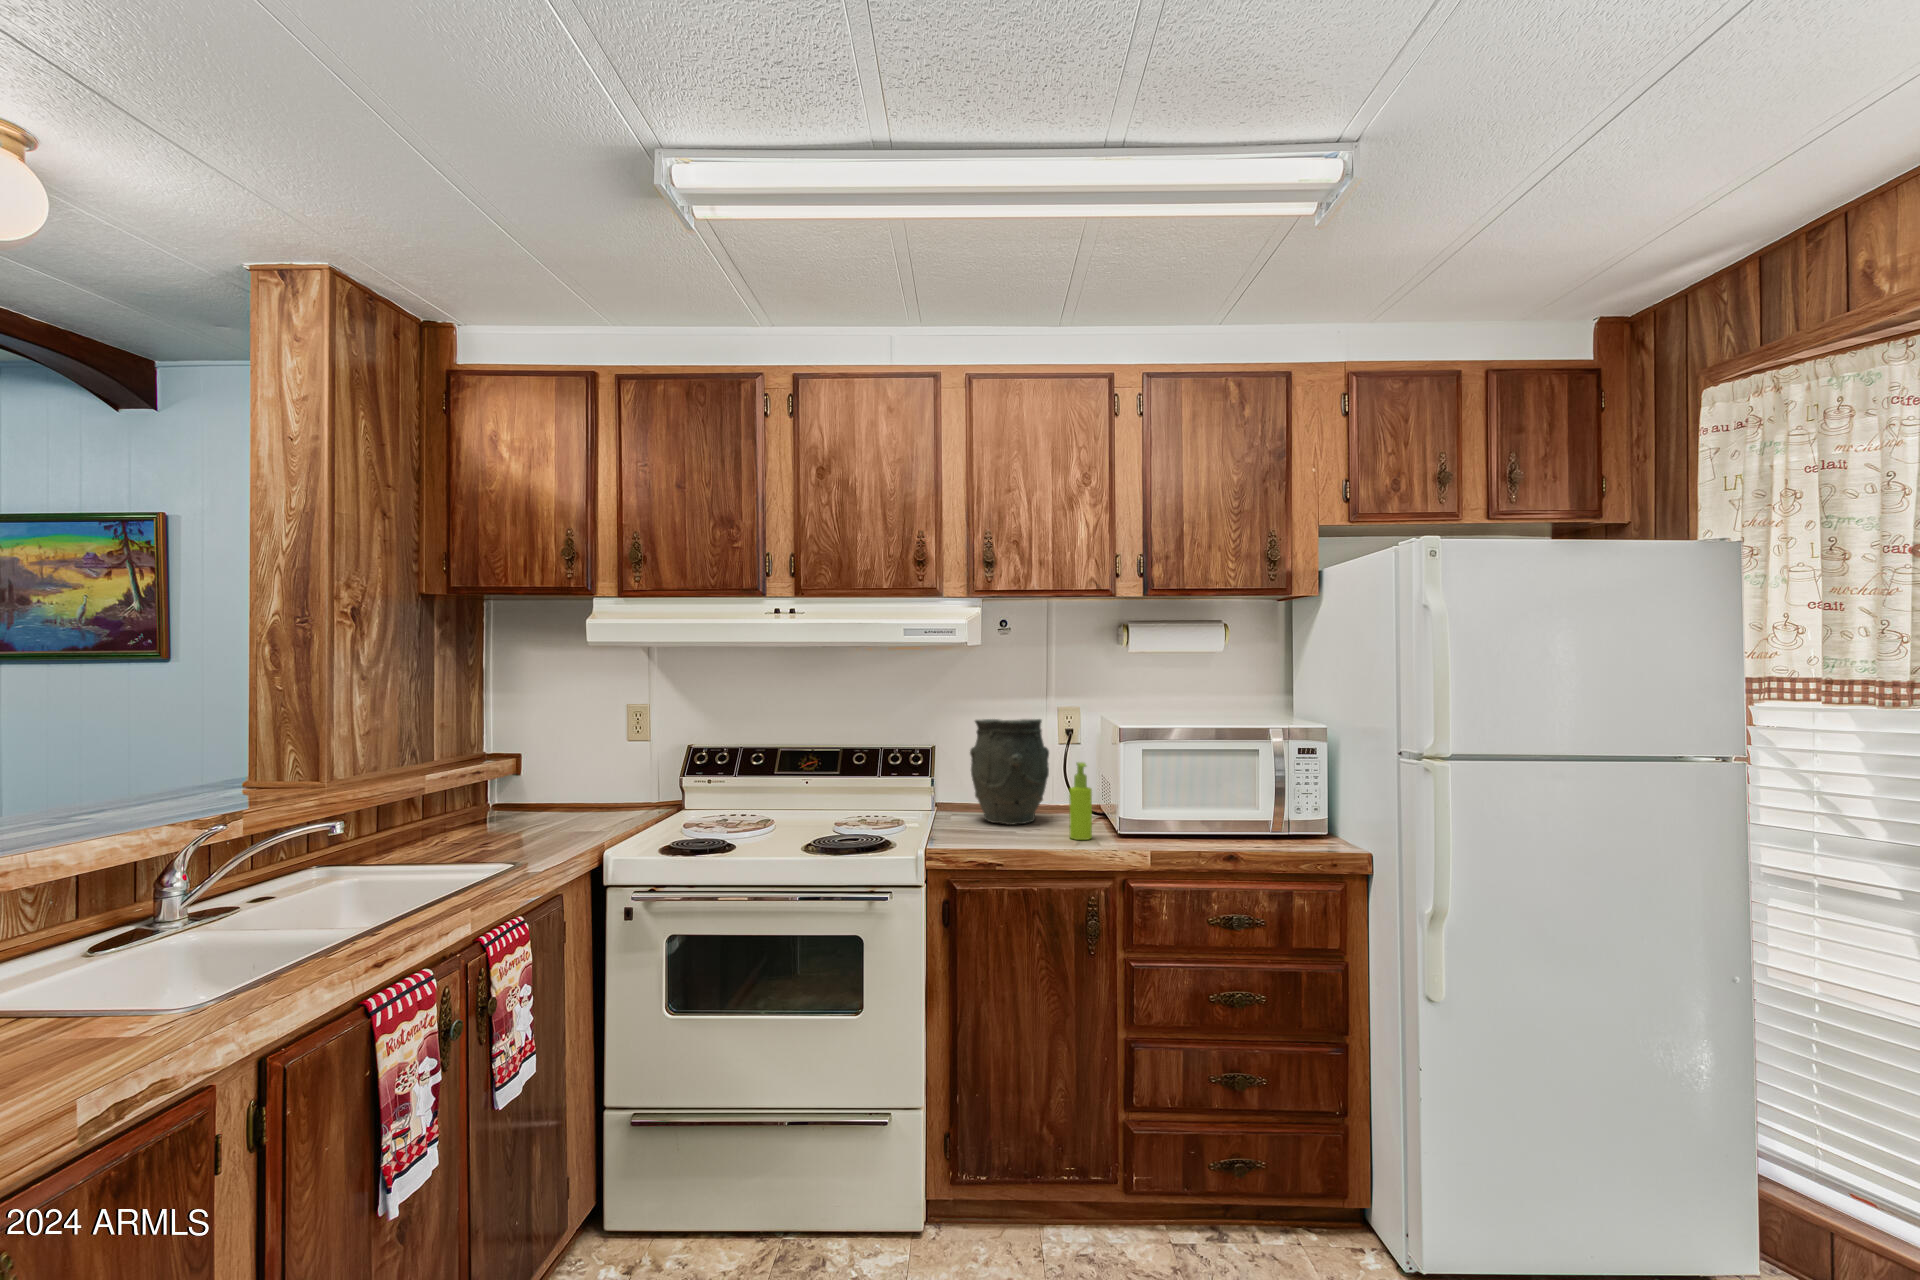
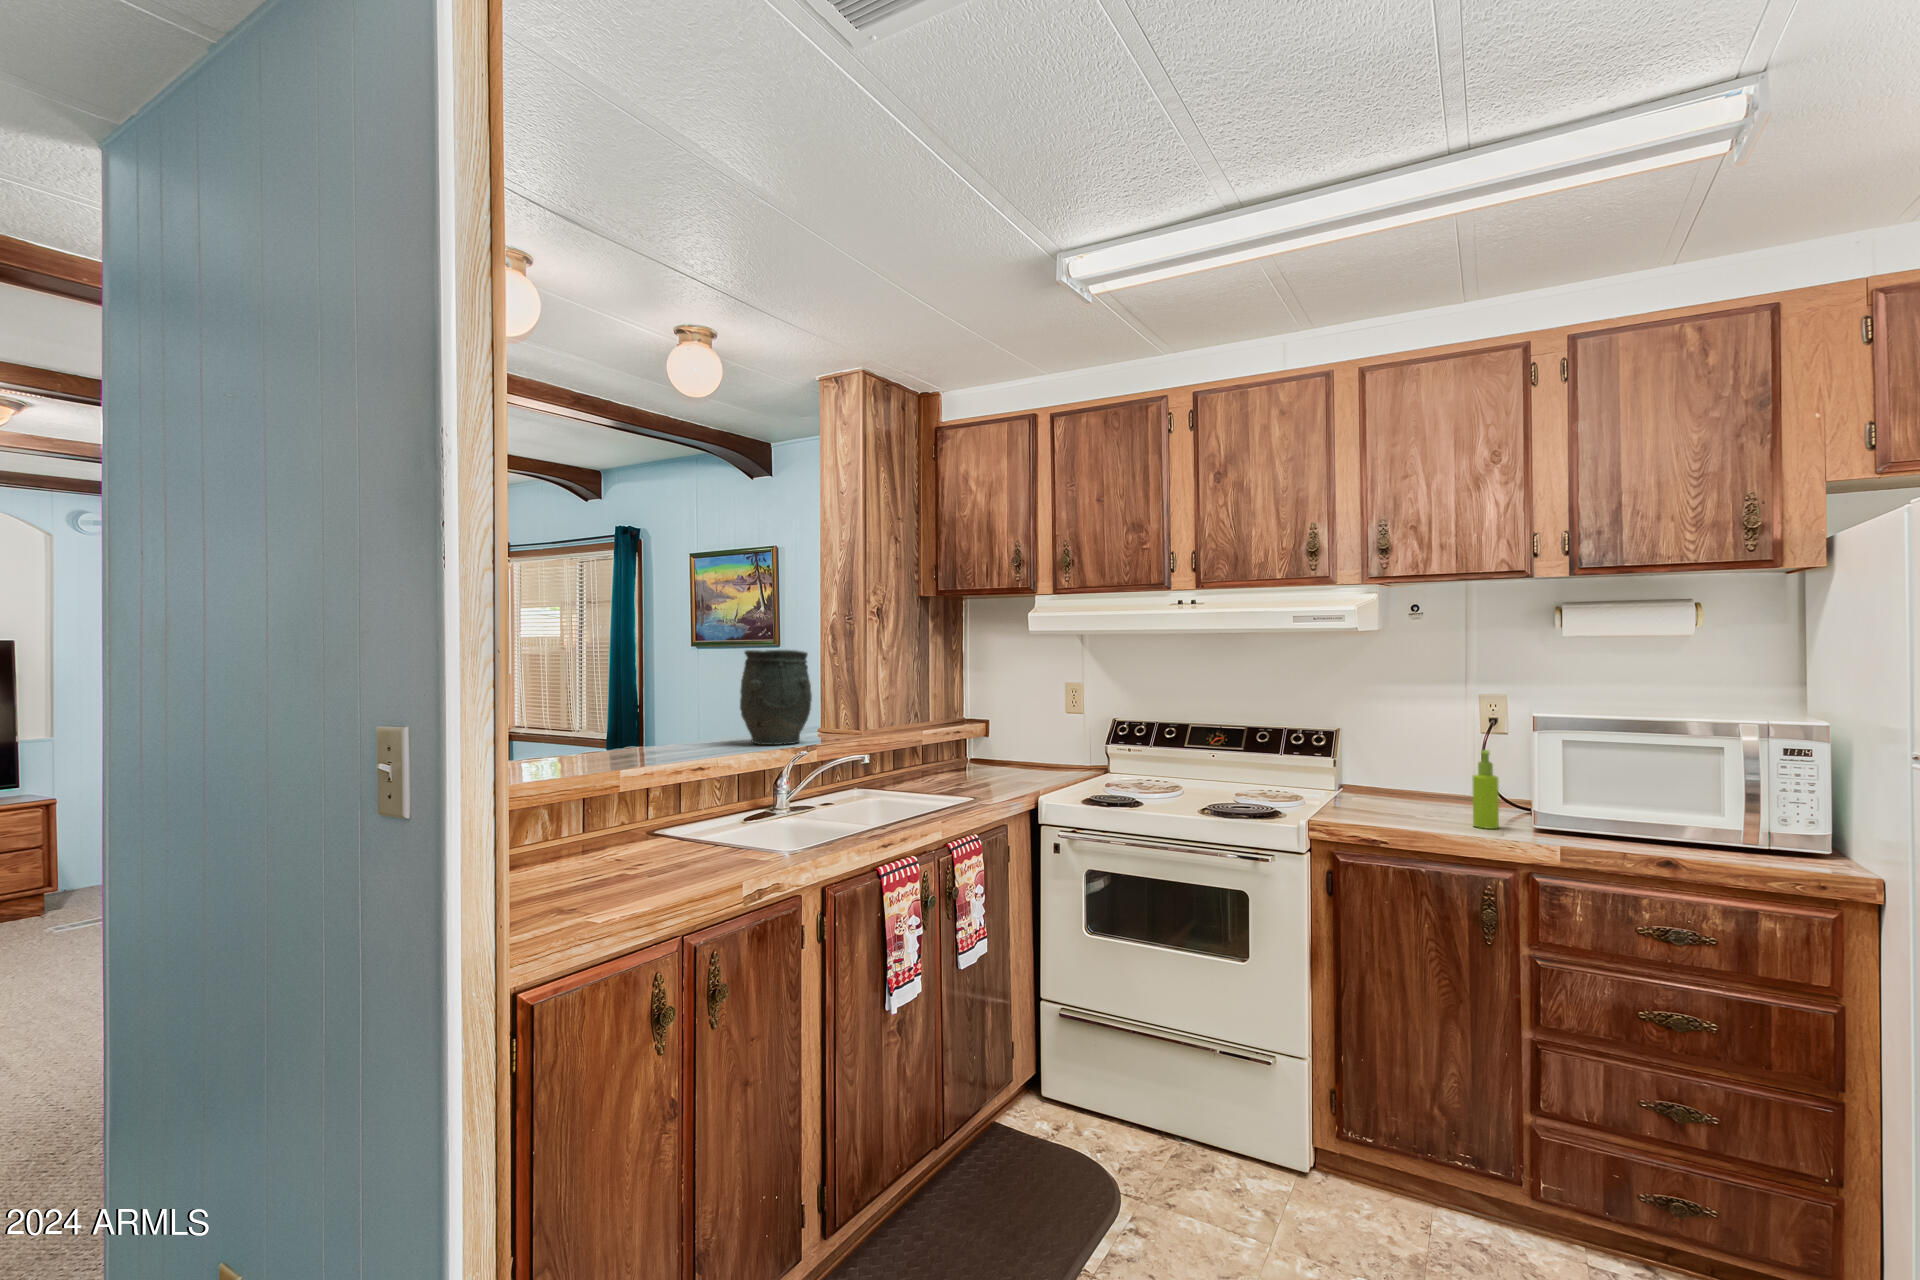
vase: present [970,719,1049,825] -> present [740,650,812,745]

